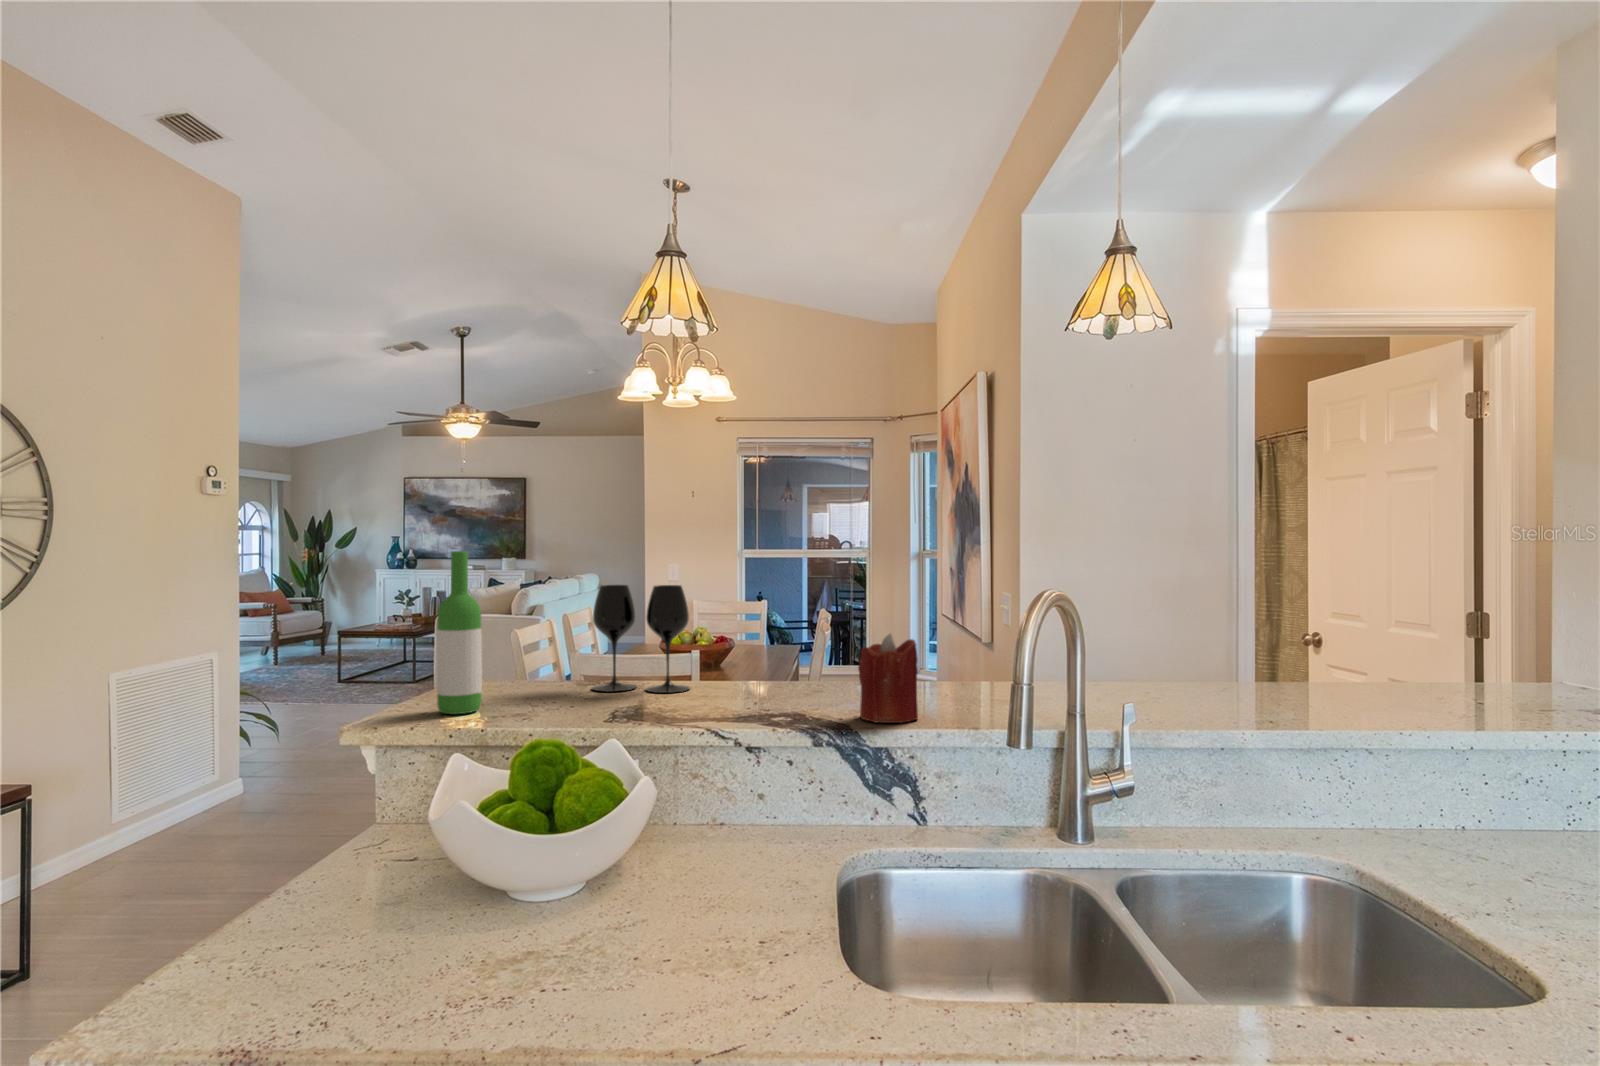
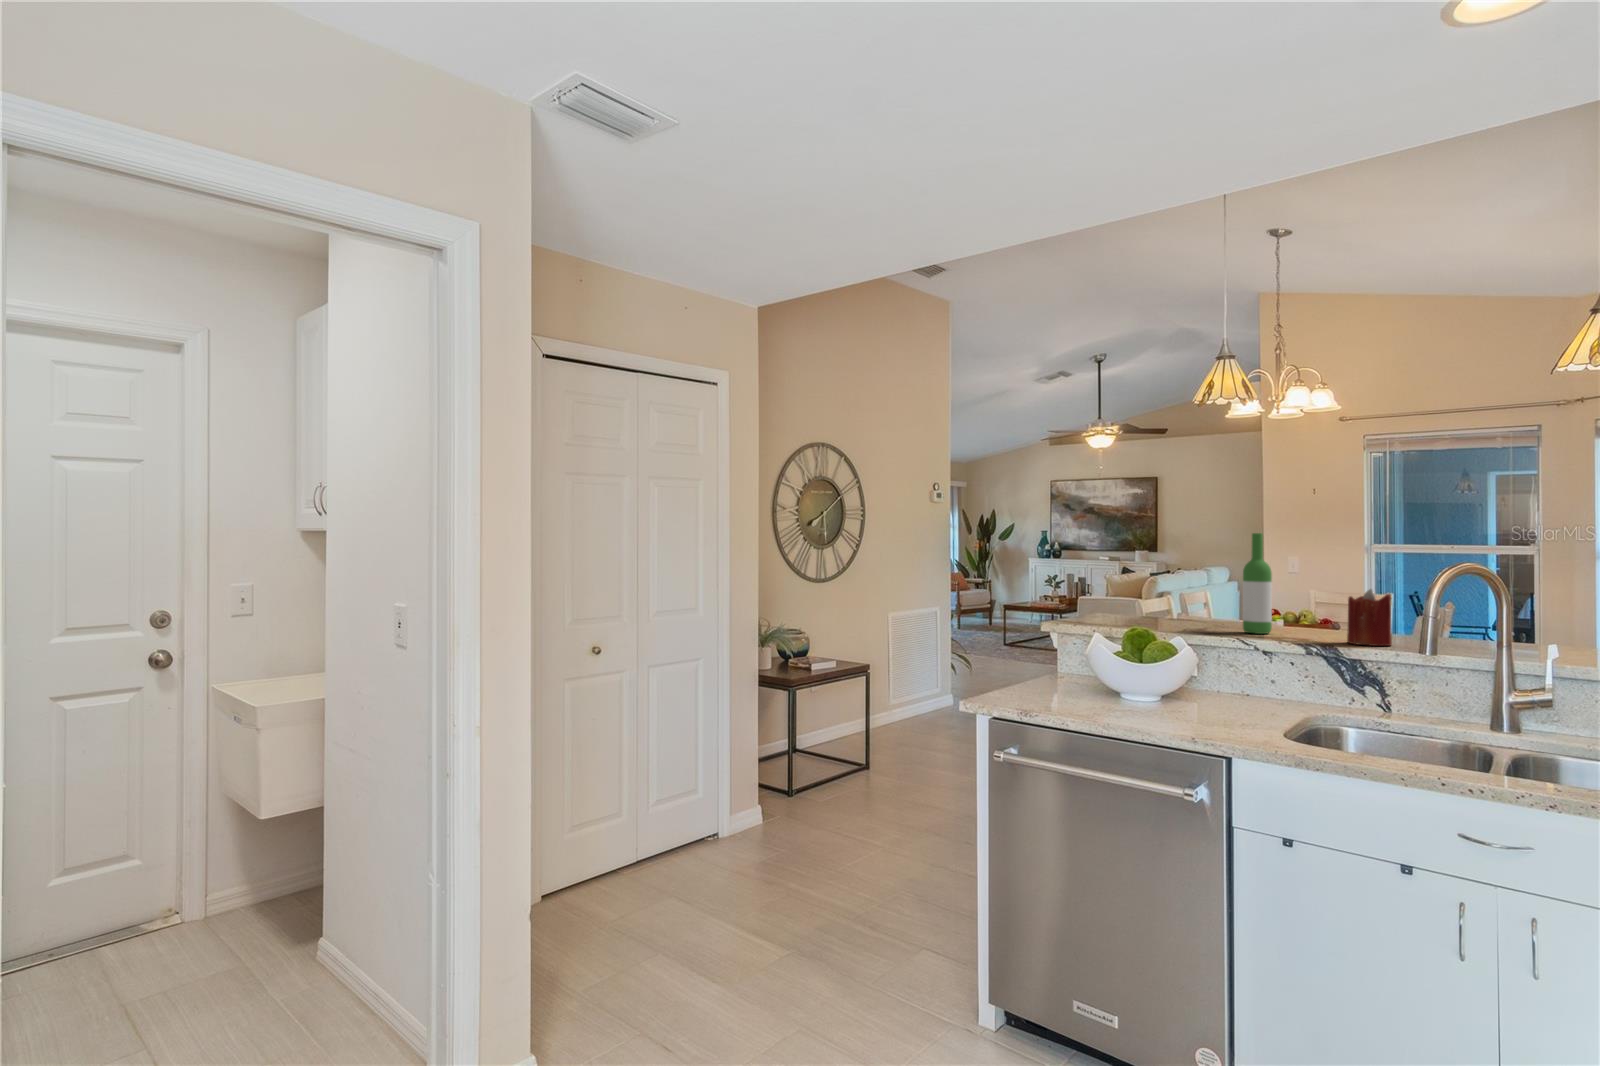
wine bottle: present [437,551,482,714] -> present [1243,533,1272,634]
wine glass: present [592,585,690,693] -> none [1174,557,1241,626]

